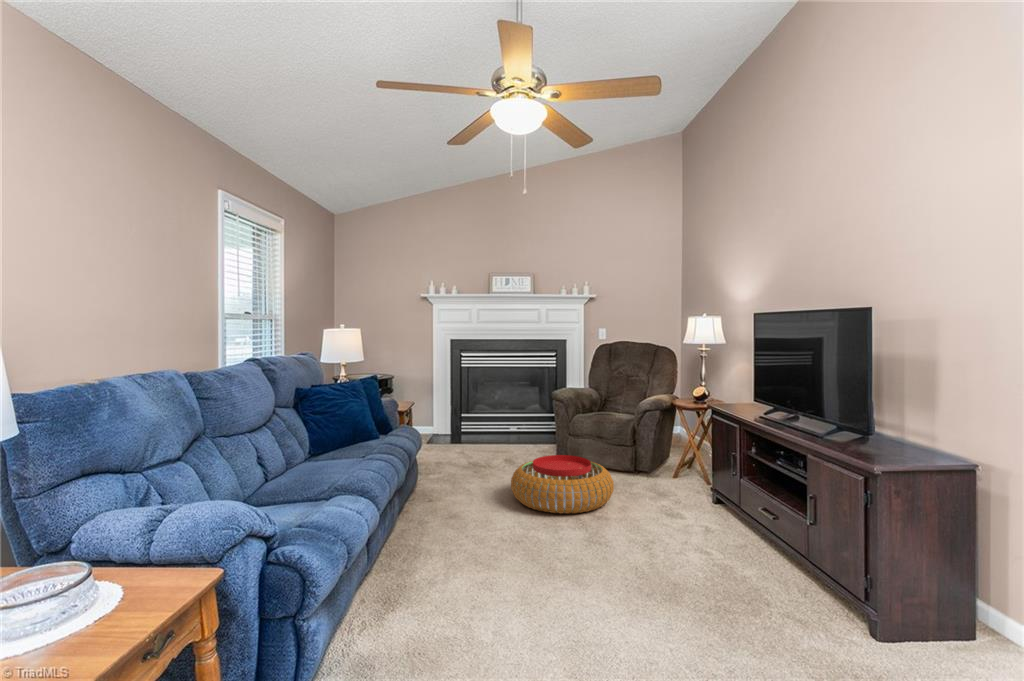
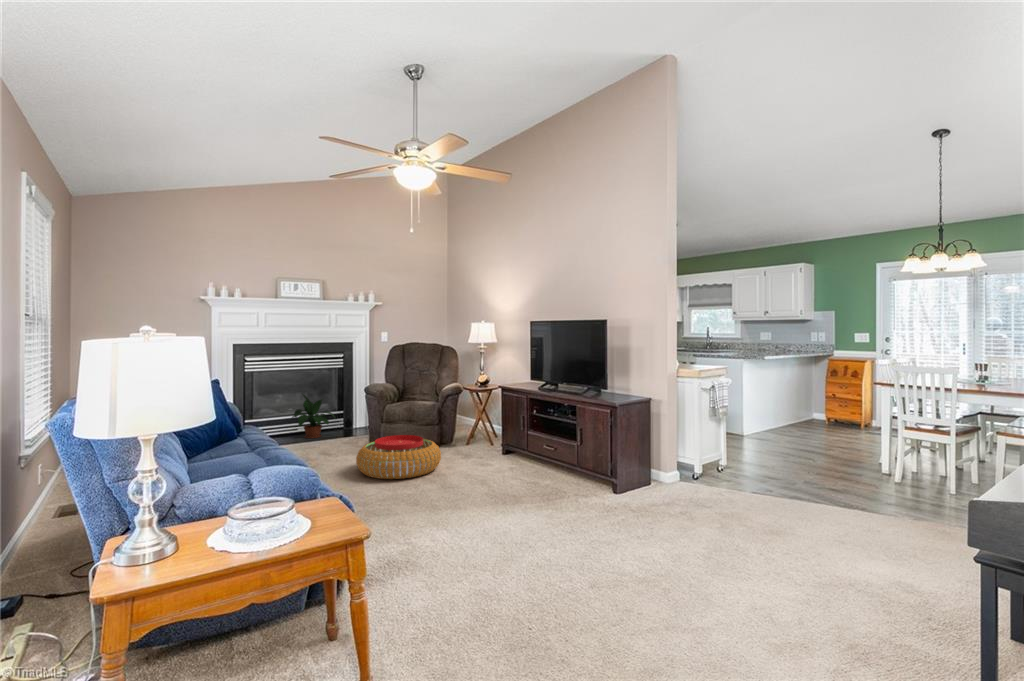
potted plant: none [496,393,542,442] -> present [292,394,335,438]

